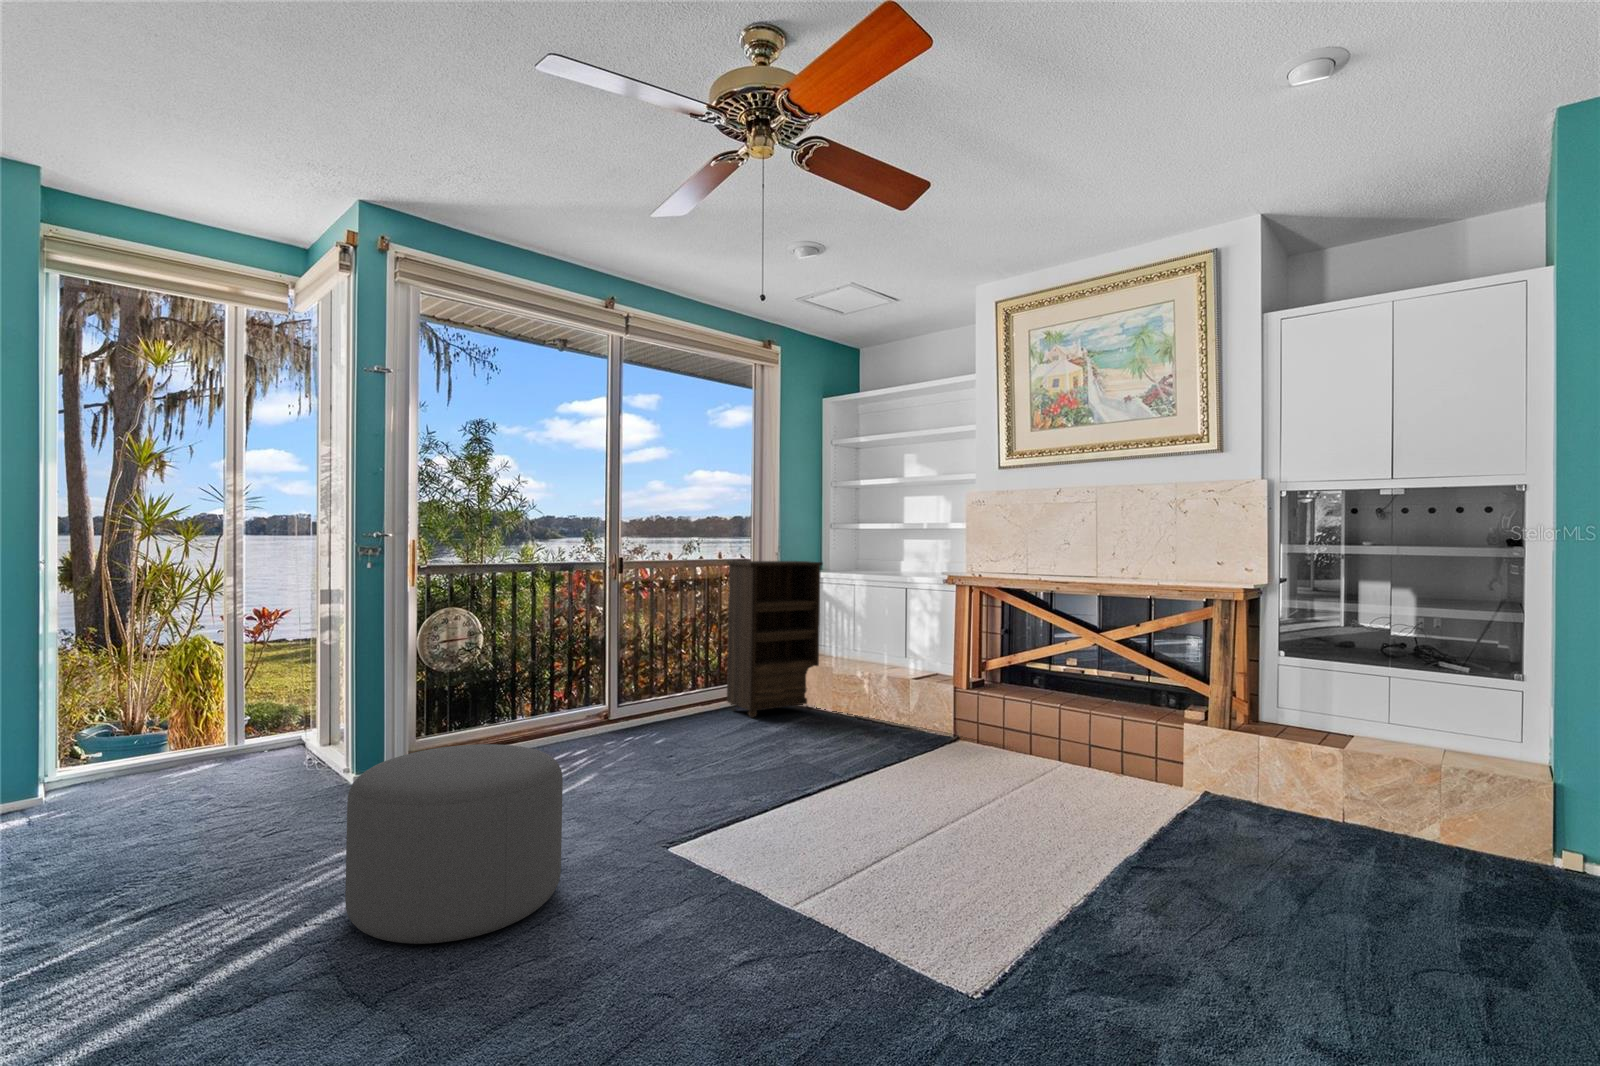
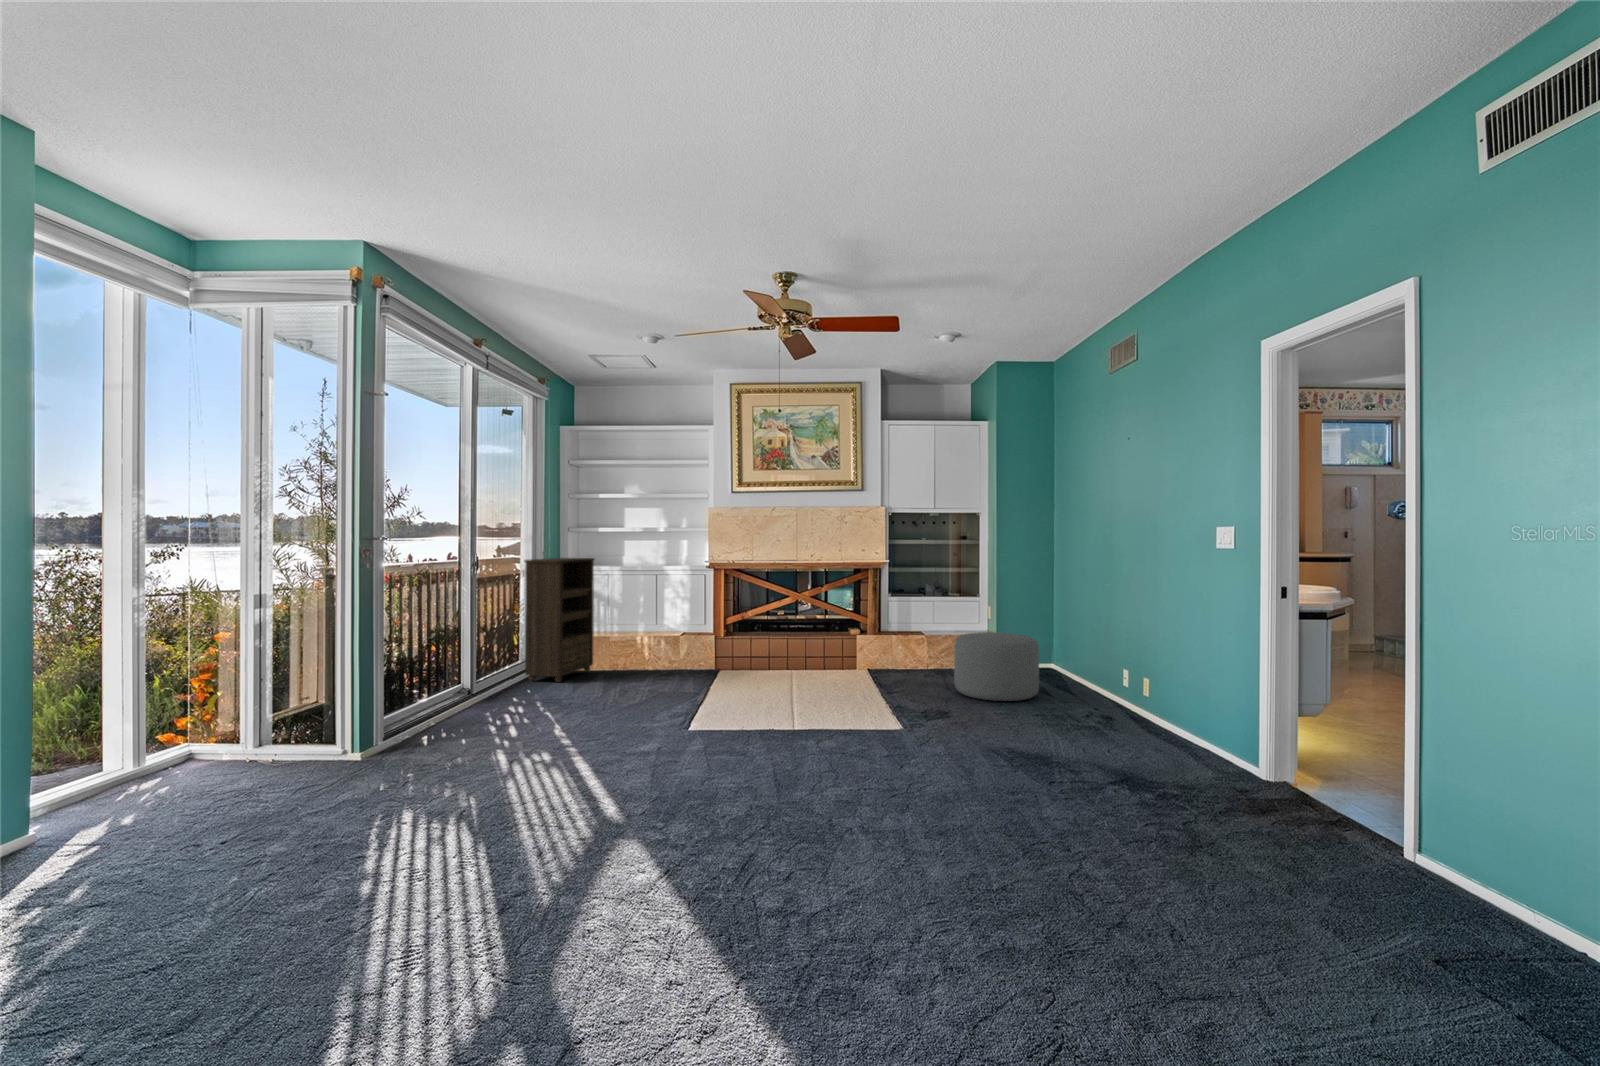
ottoman: present [345,744,563,944] -> present [954,632,1039,701]

